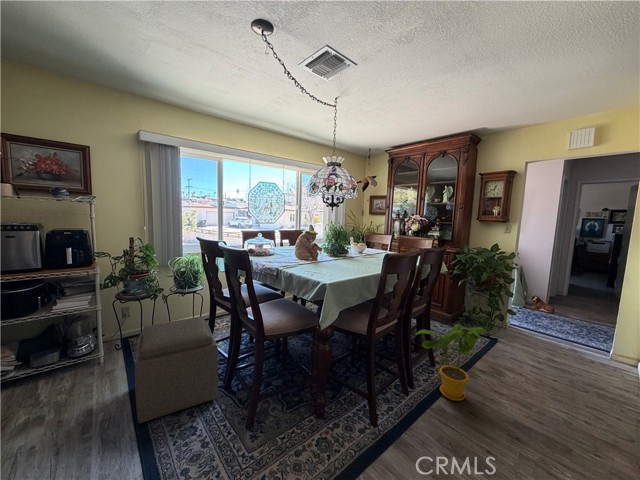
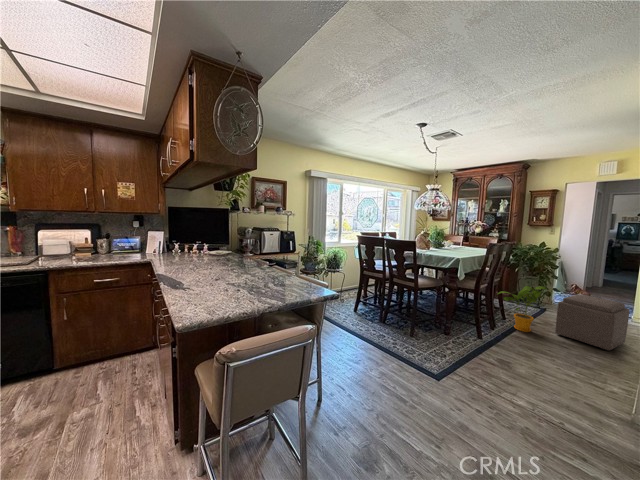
ottoman: present [135,317,218,423] -> present [555,294,629,351]

